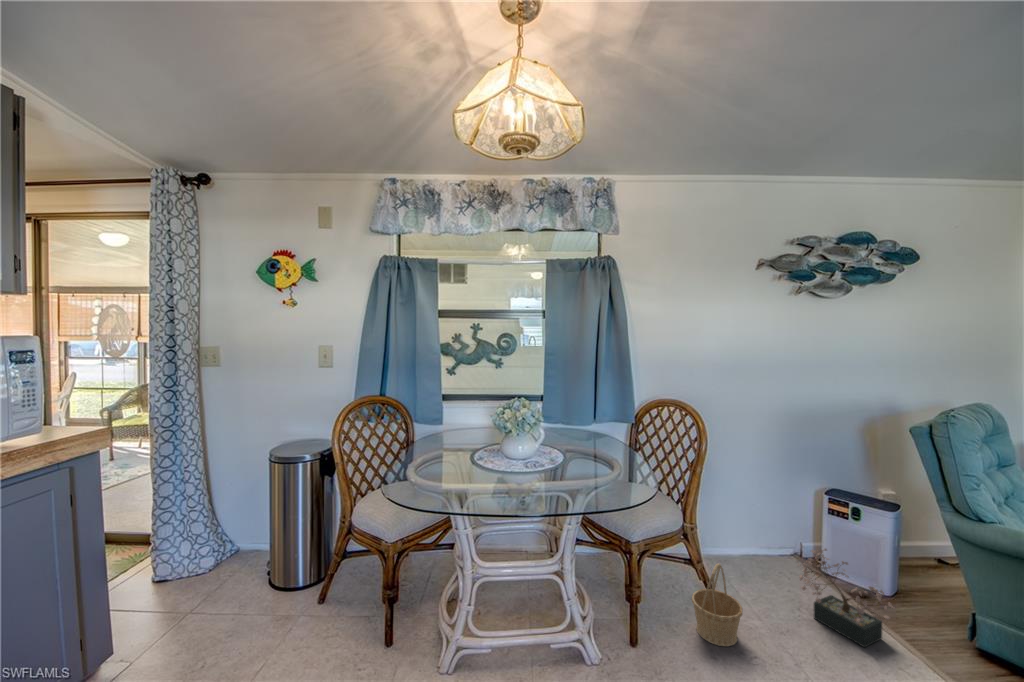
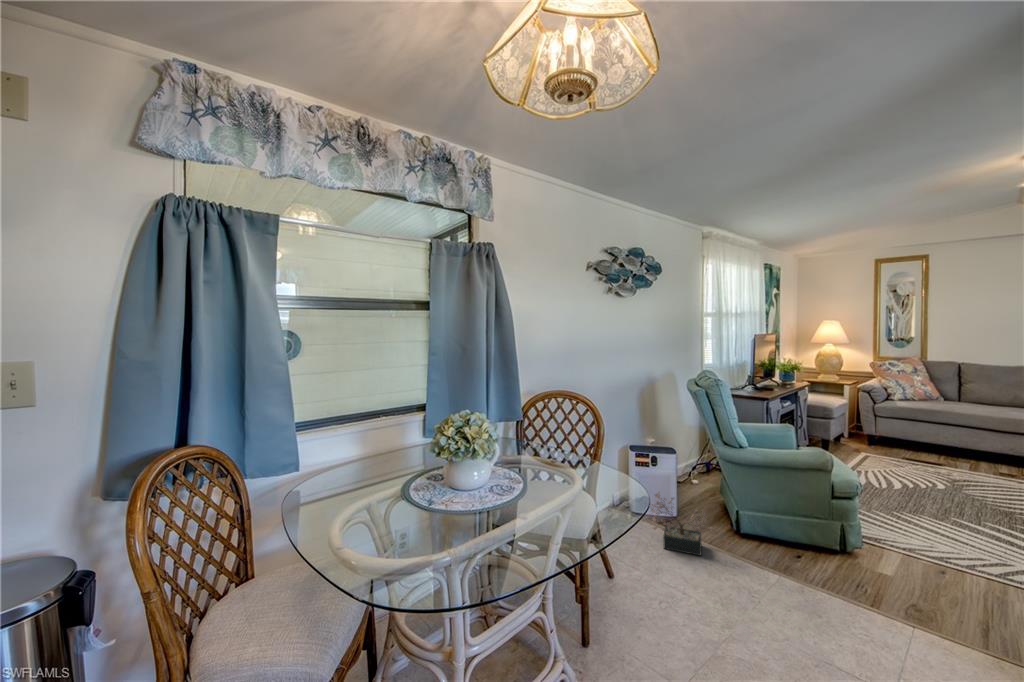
basket: present [692,564,742,646] -> none [610,532,653,606]

